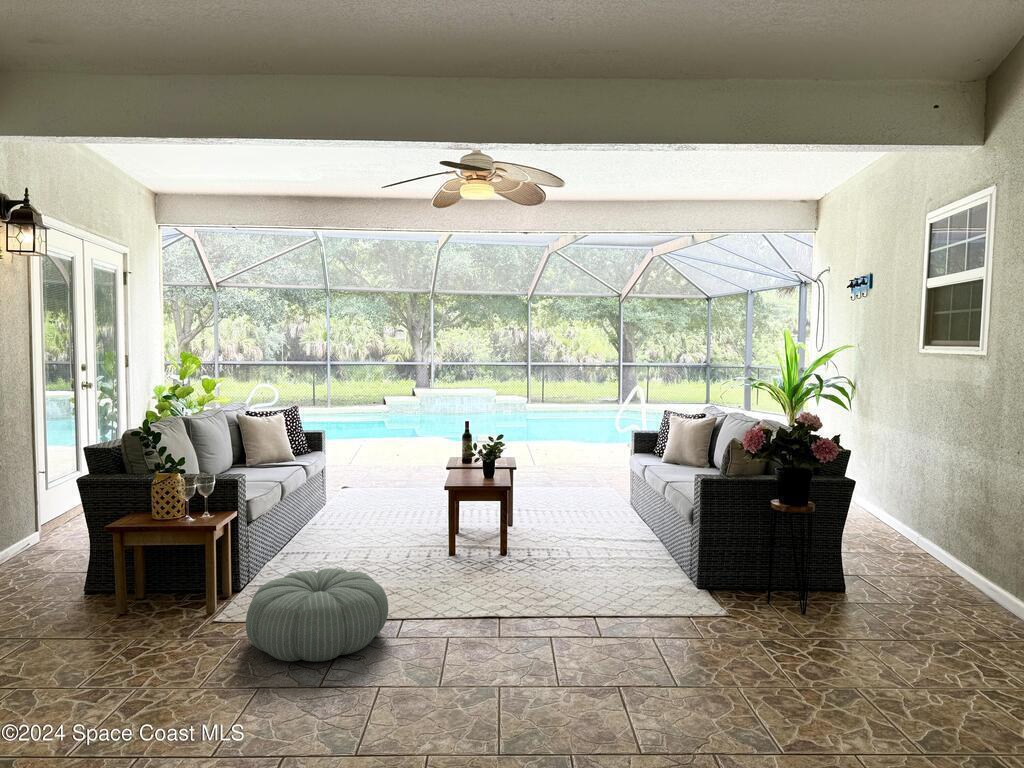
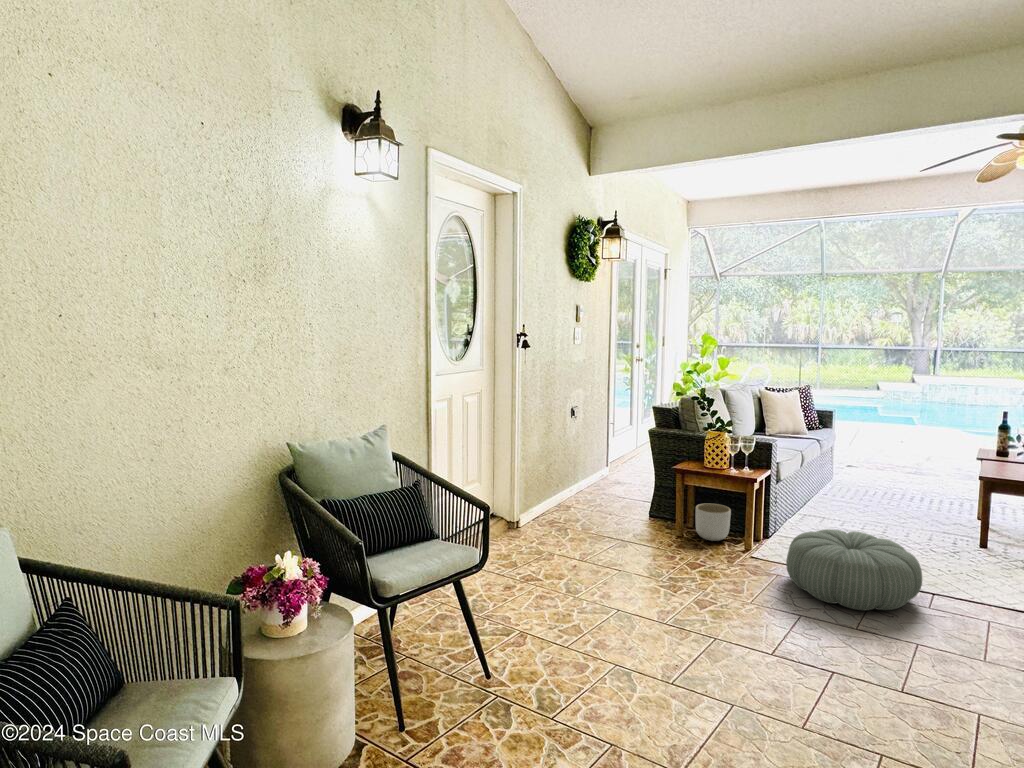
planter: none [142,563,189,612] -> present [696,504,731,541]

